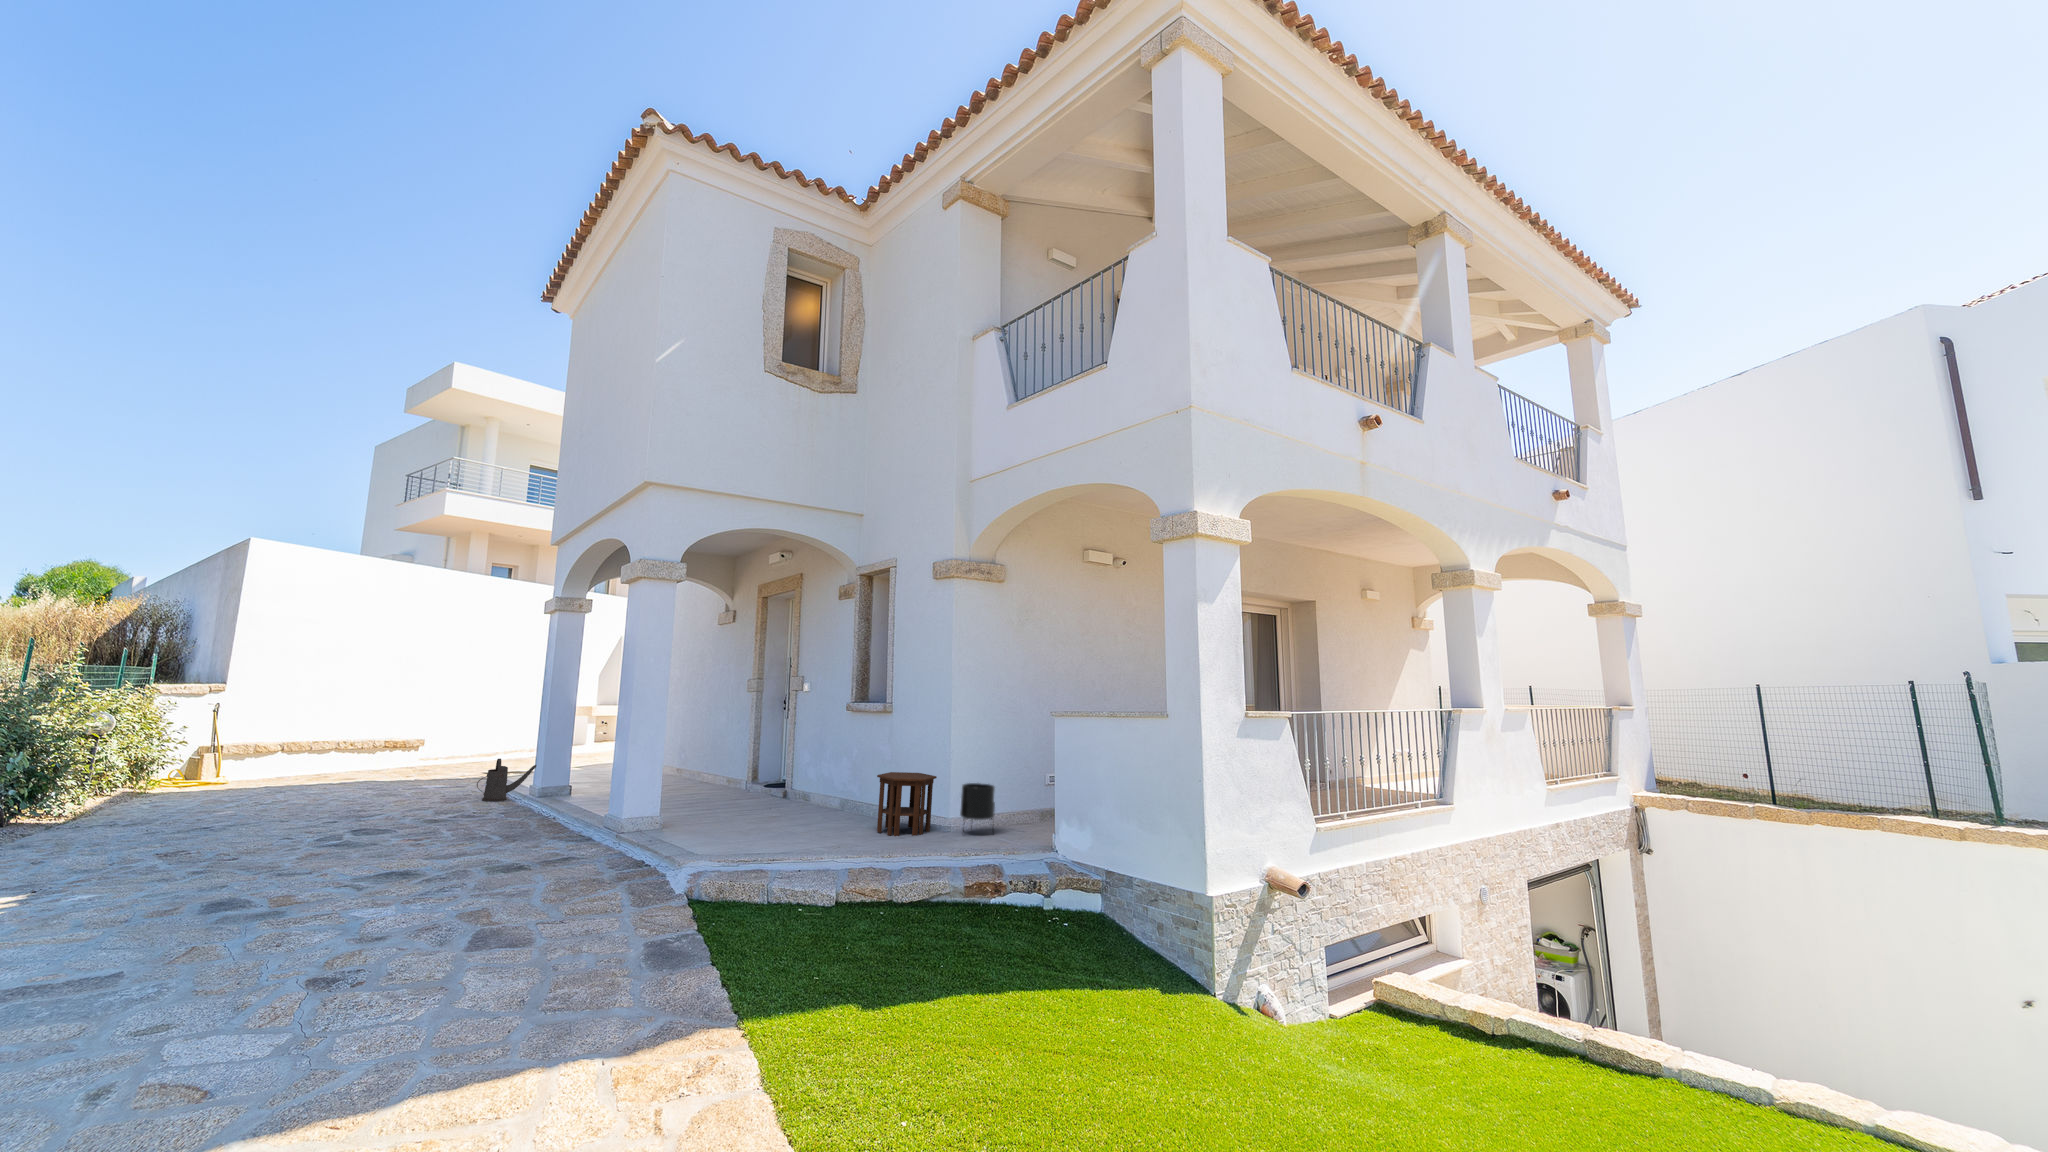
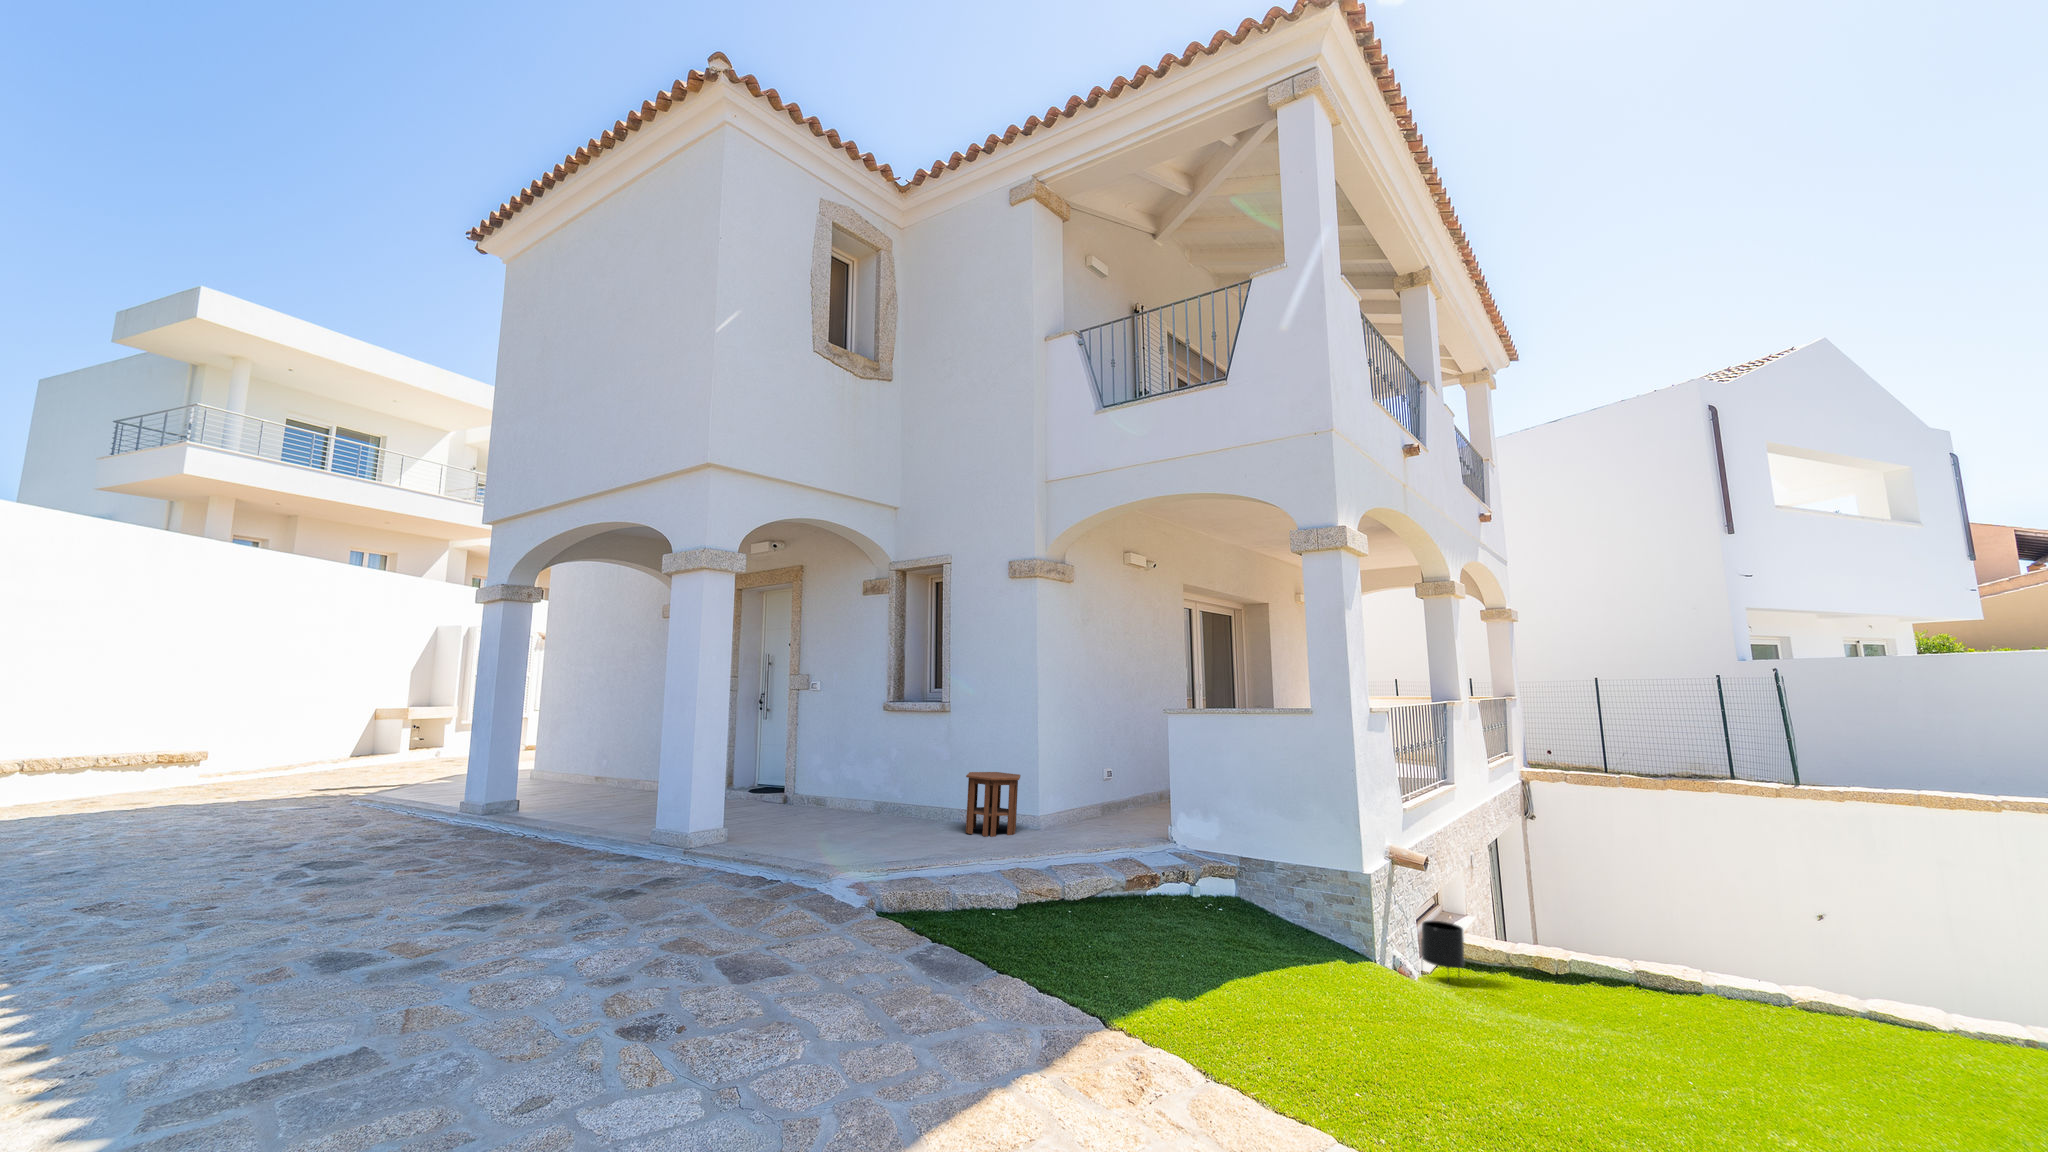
watering can: present [477,759,536,801] -> none [411,773,481,824]
planter: present [960,783,995,820] -> present [1421,921,1464,973]

